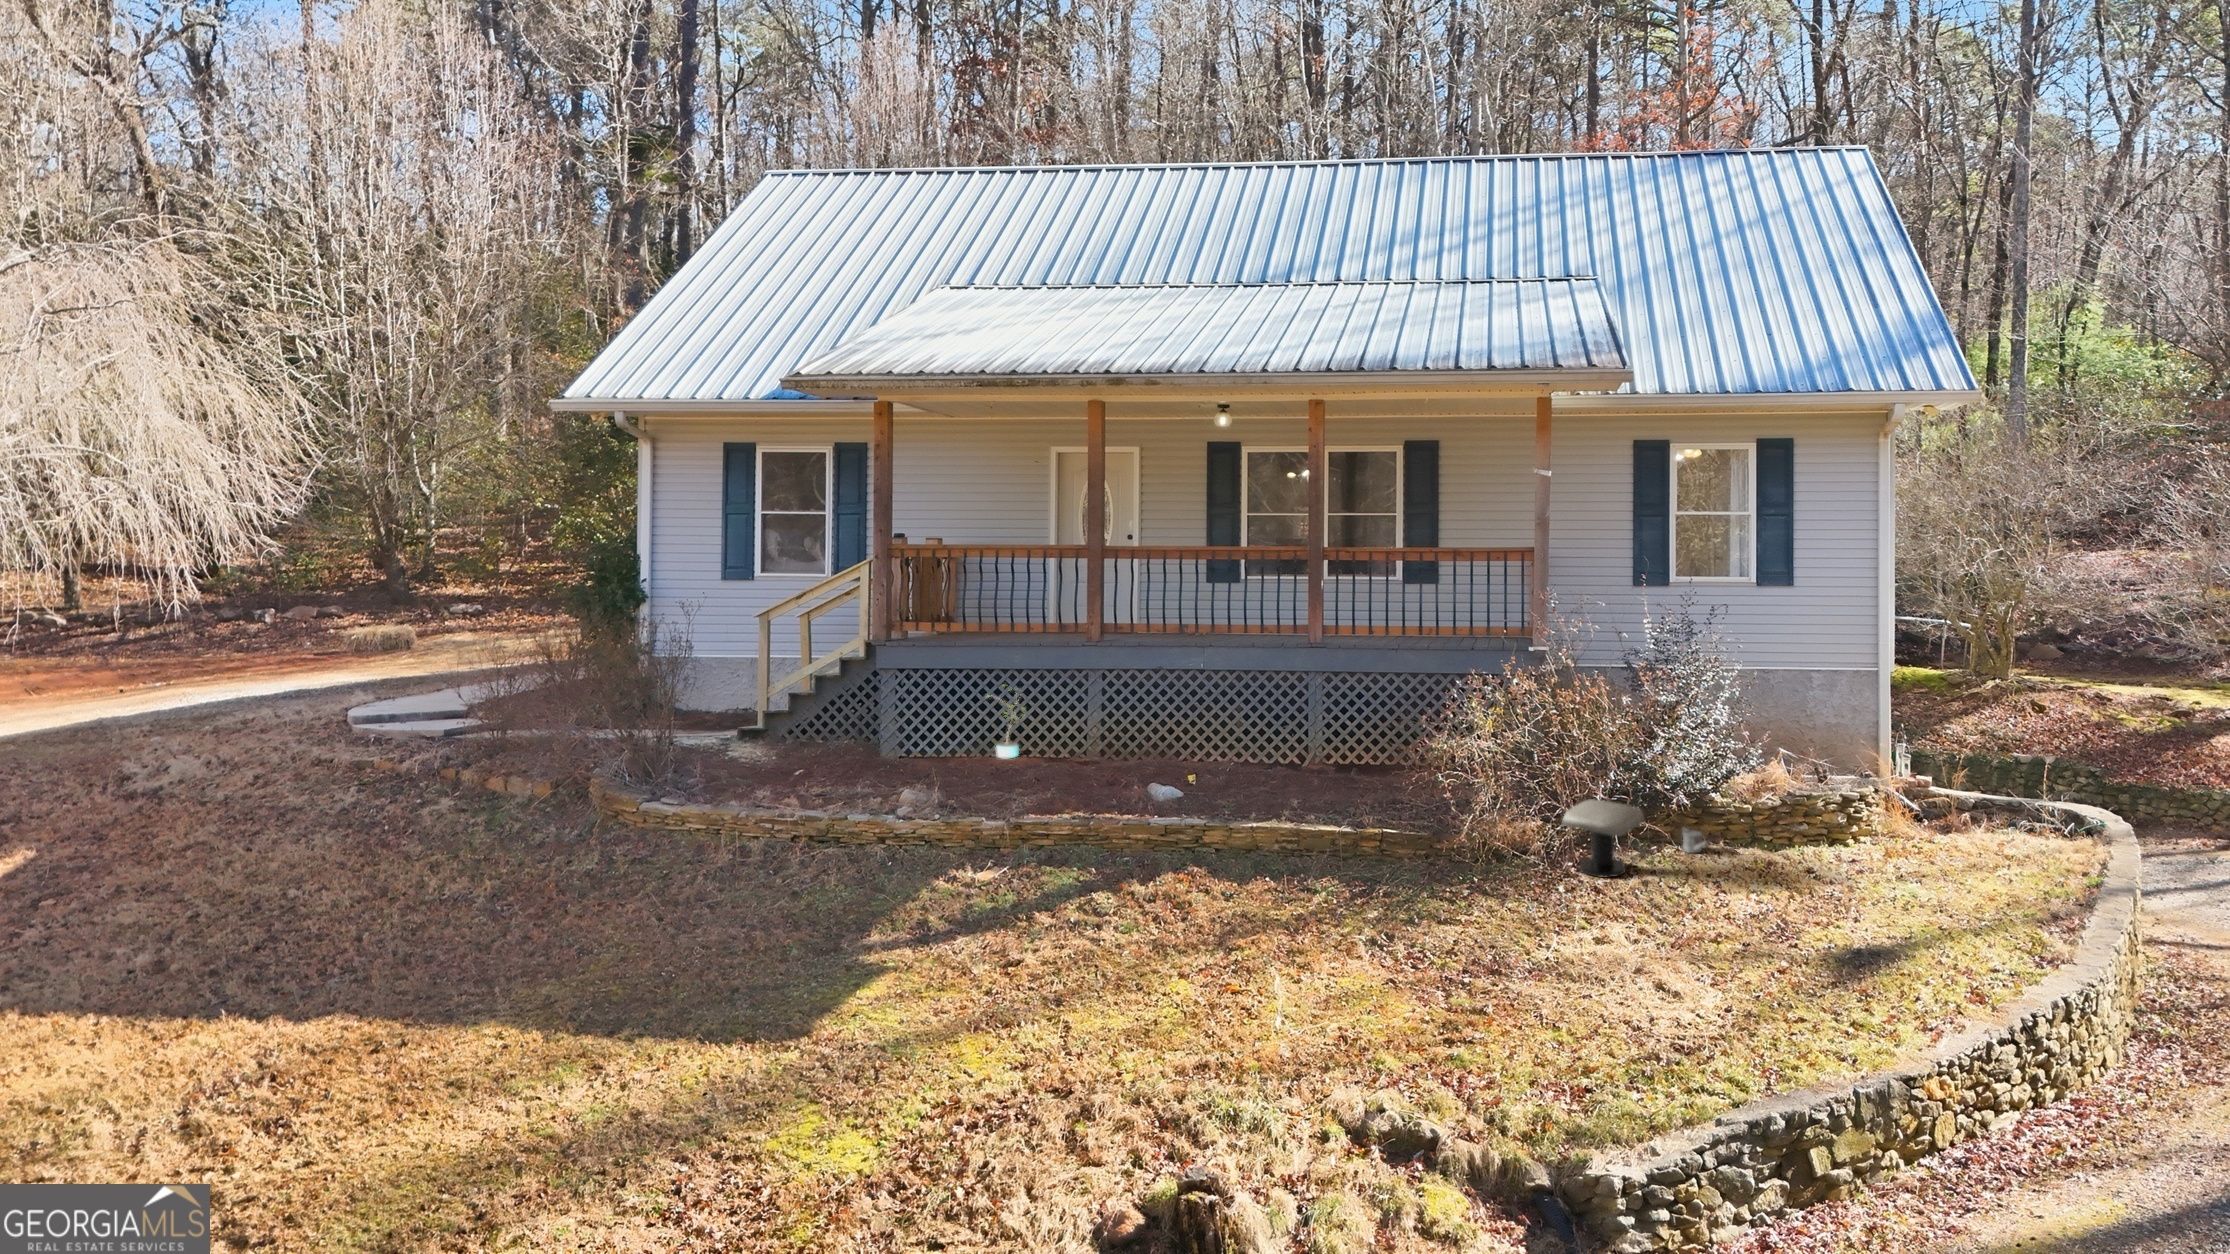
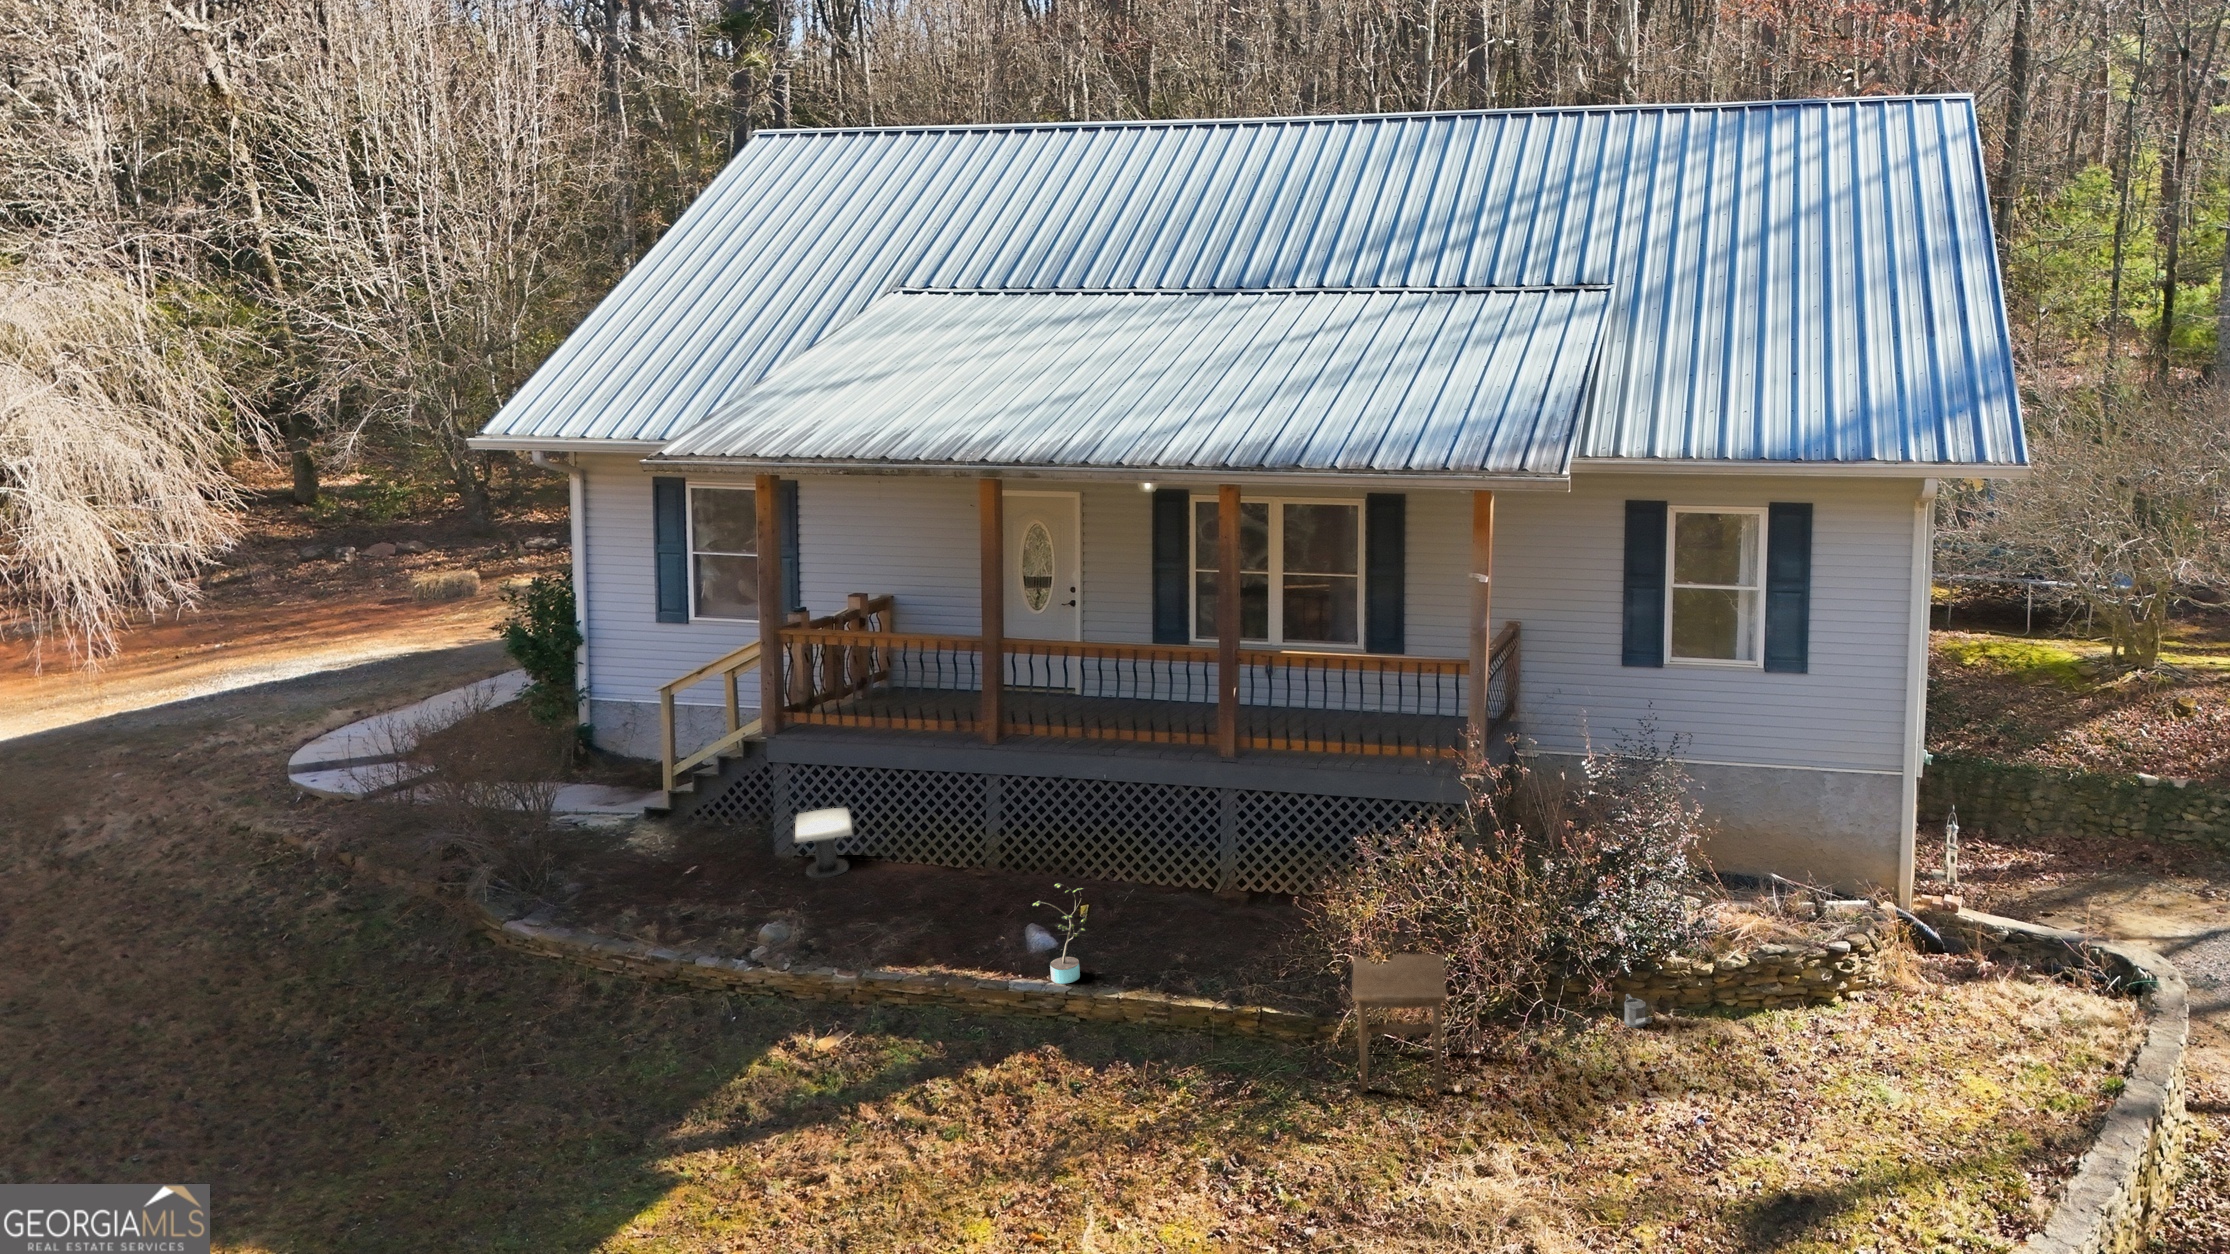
potted plant: present [984,685,1026,758] -> present [1032,883,1088,984]
side table: none [1461,784,1554,896] -> present [1352,954,1447,1092]
stool: present [1561,799,1645,878] -> present [795,808,852,878]

